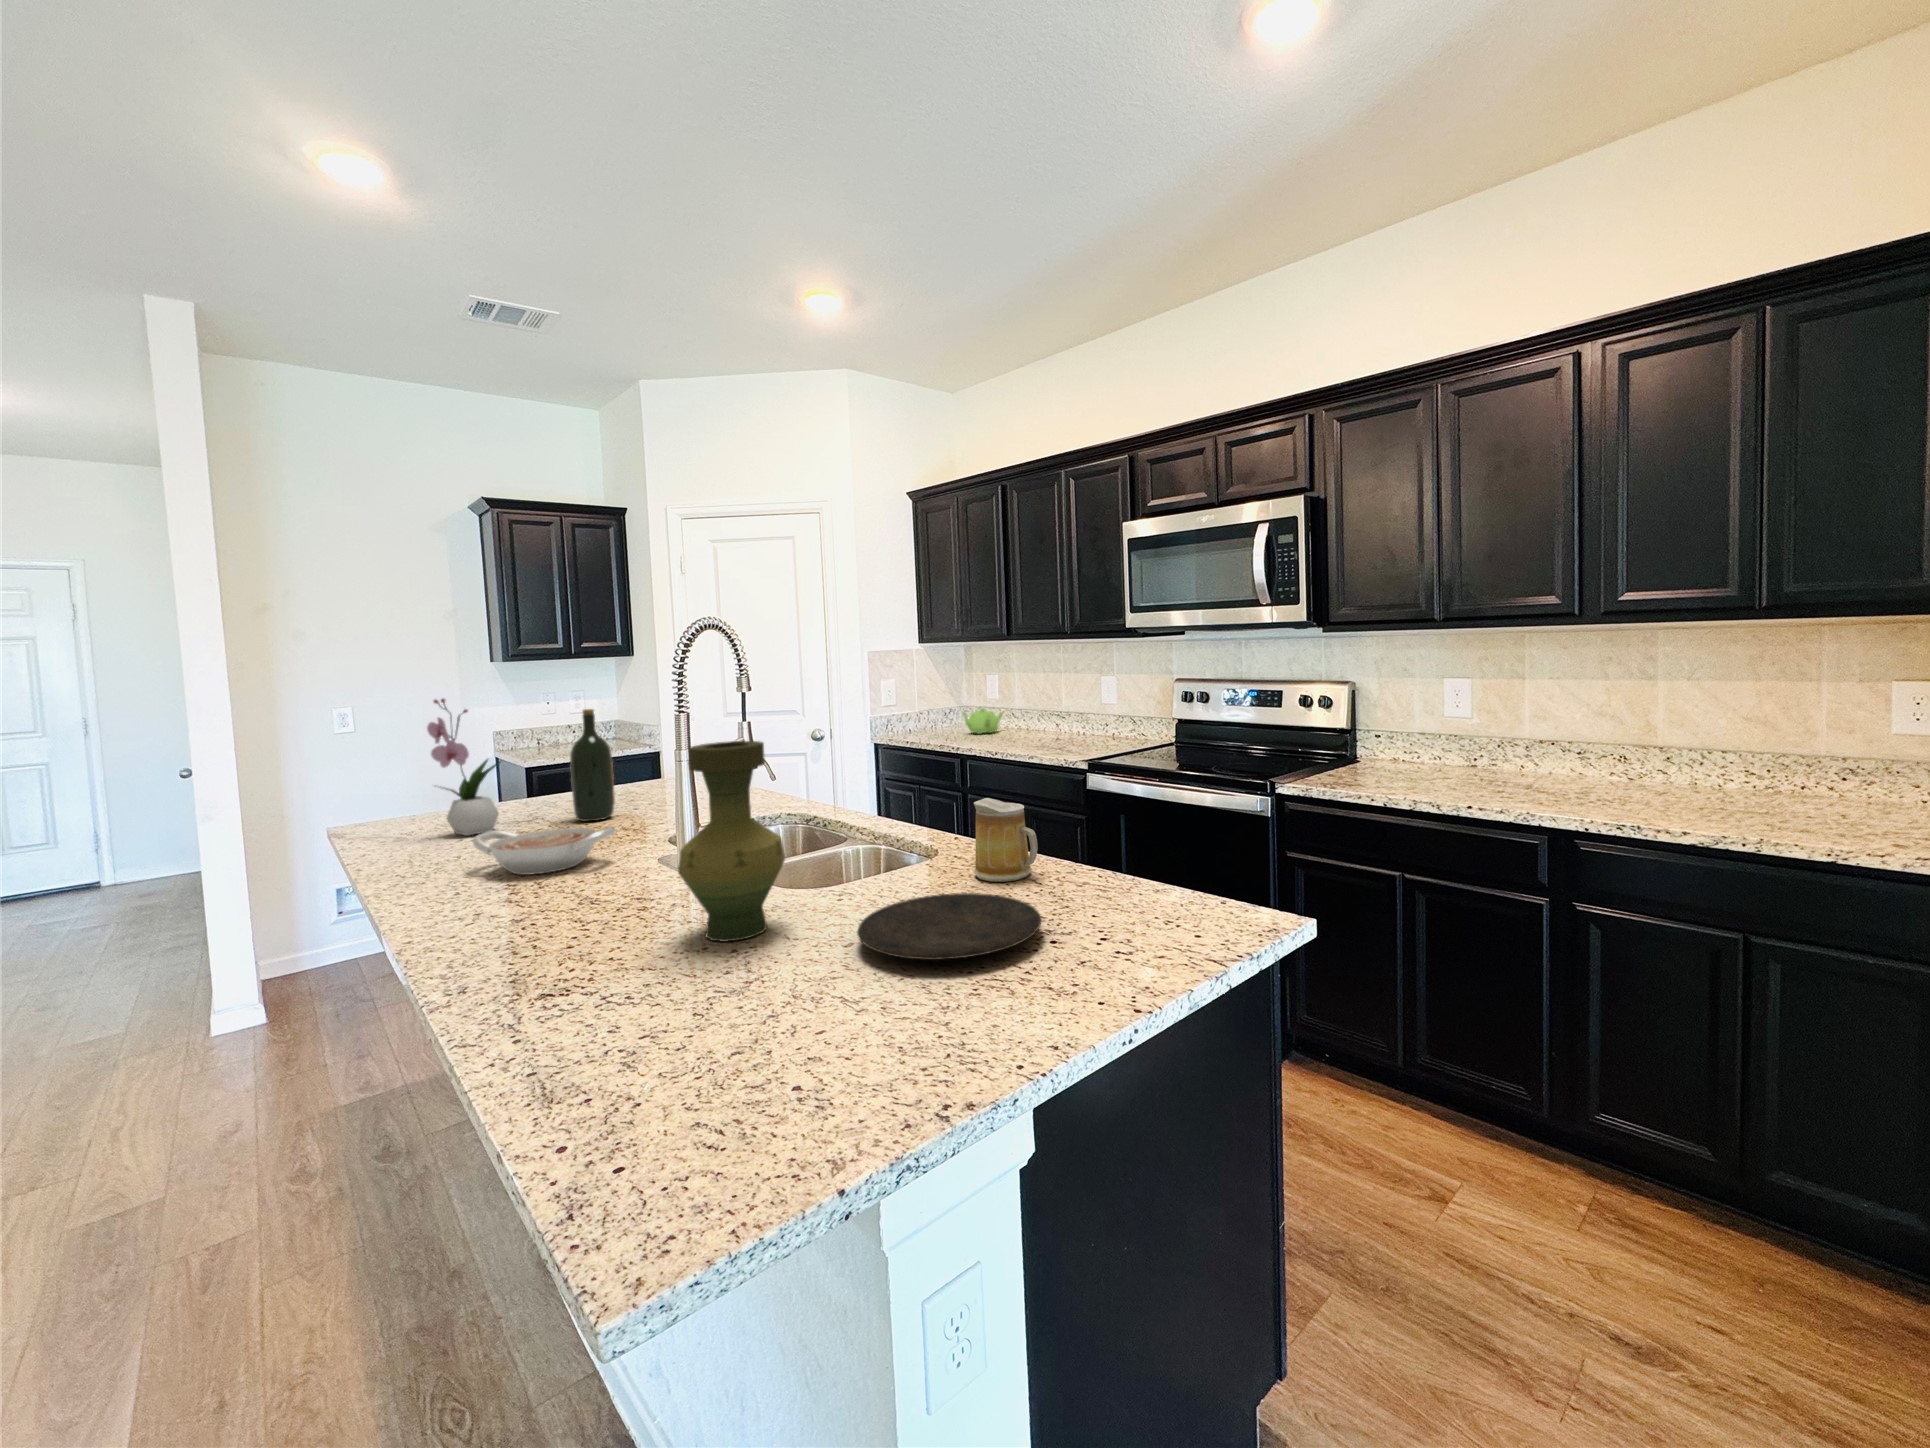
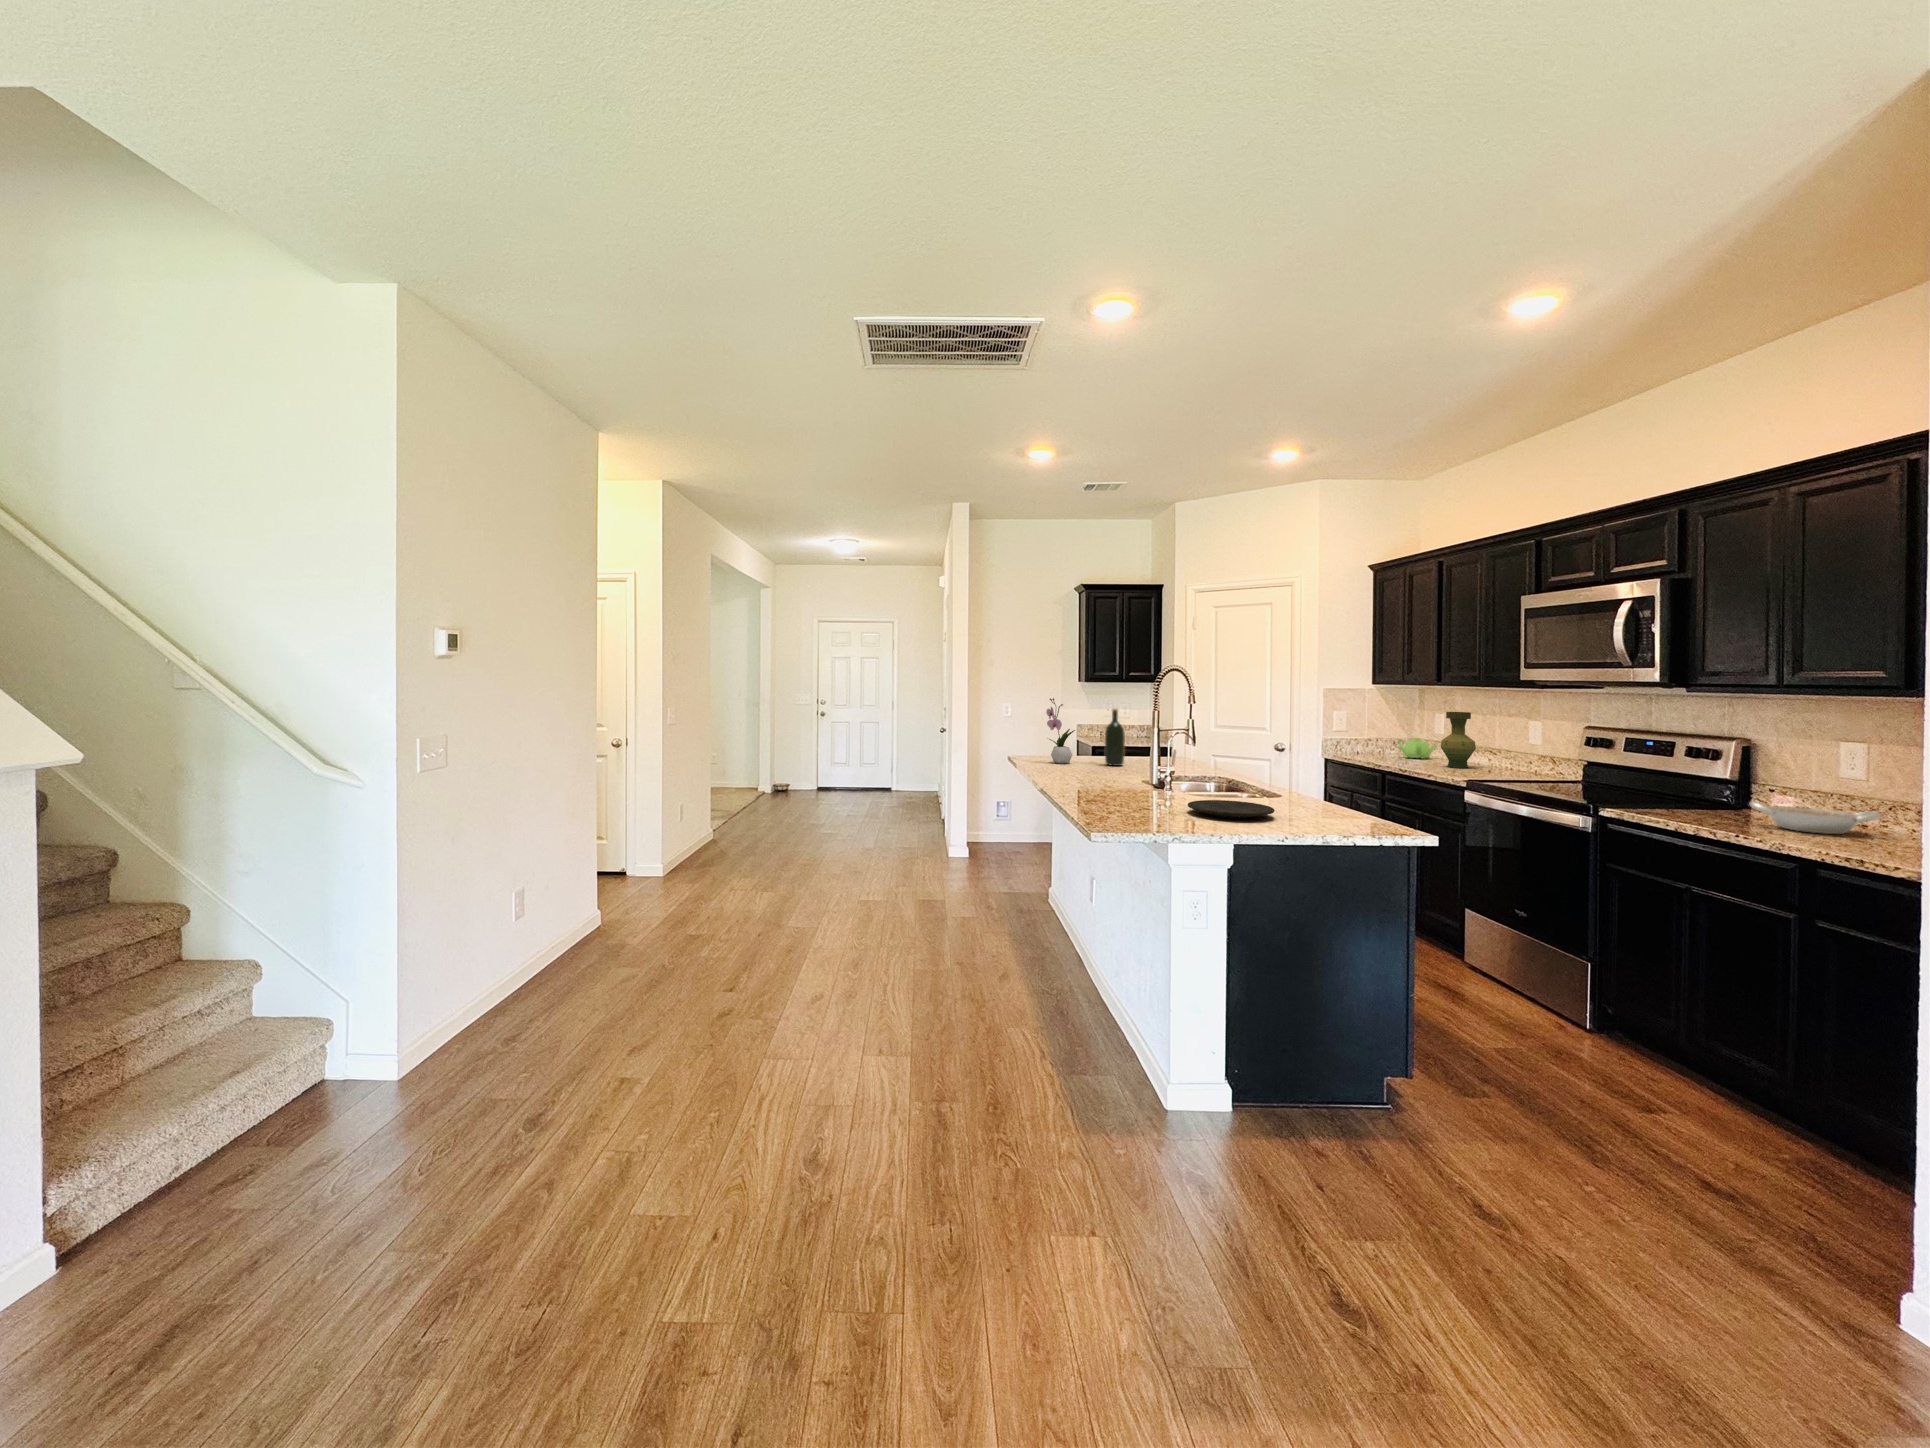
vase: present [678,741,785,942] -> present [1441,712,1476,768]
mug: present [974,798,1038,882] -> none [1272,765,1306,808]
bowl: present [473,827,615,875] -> present [1750,801,1881,834]

